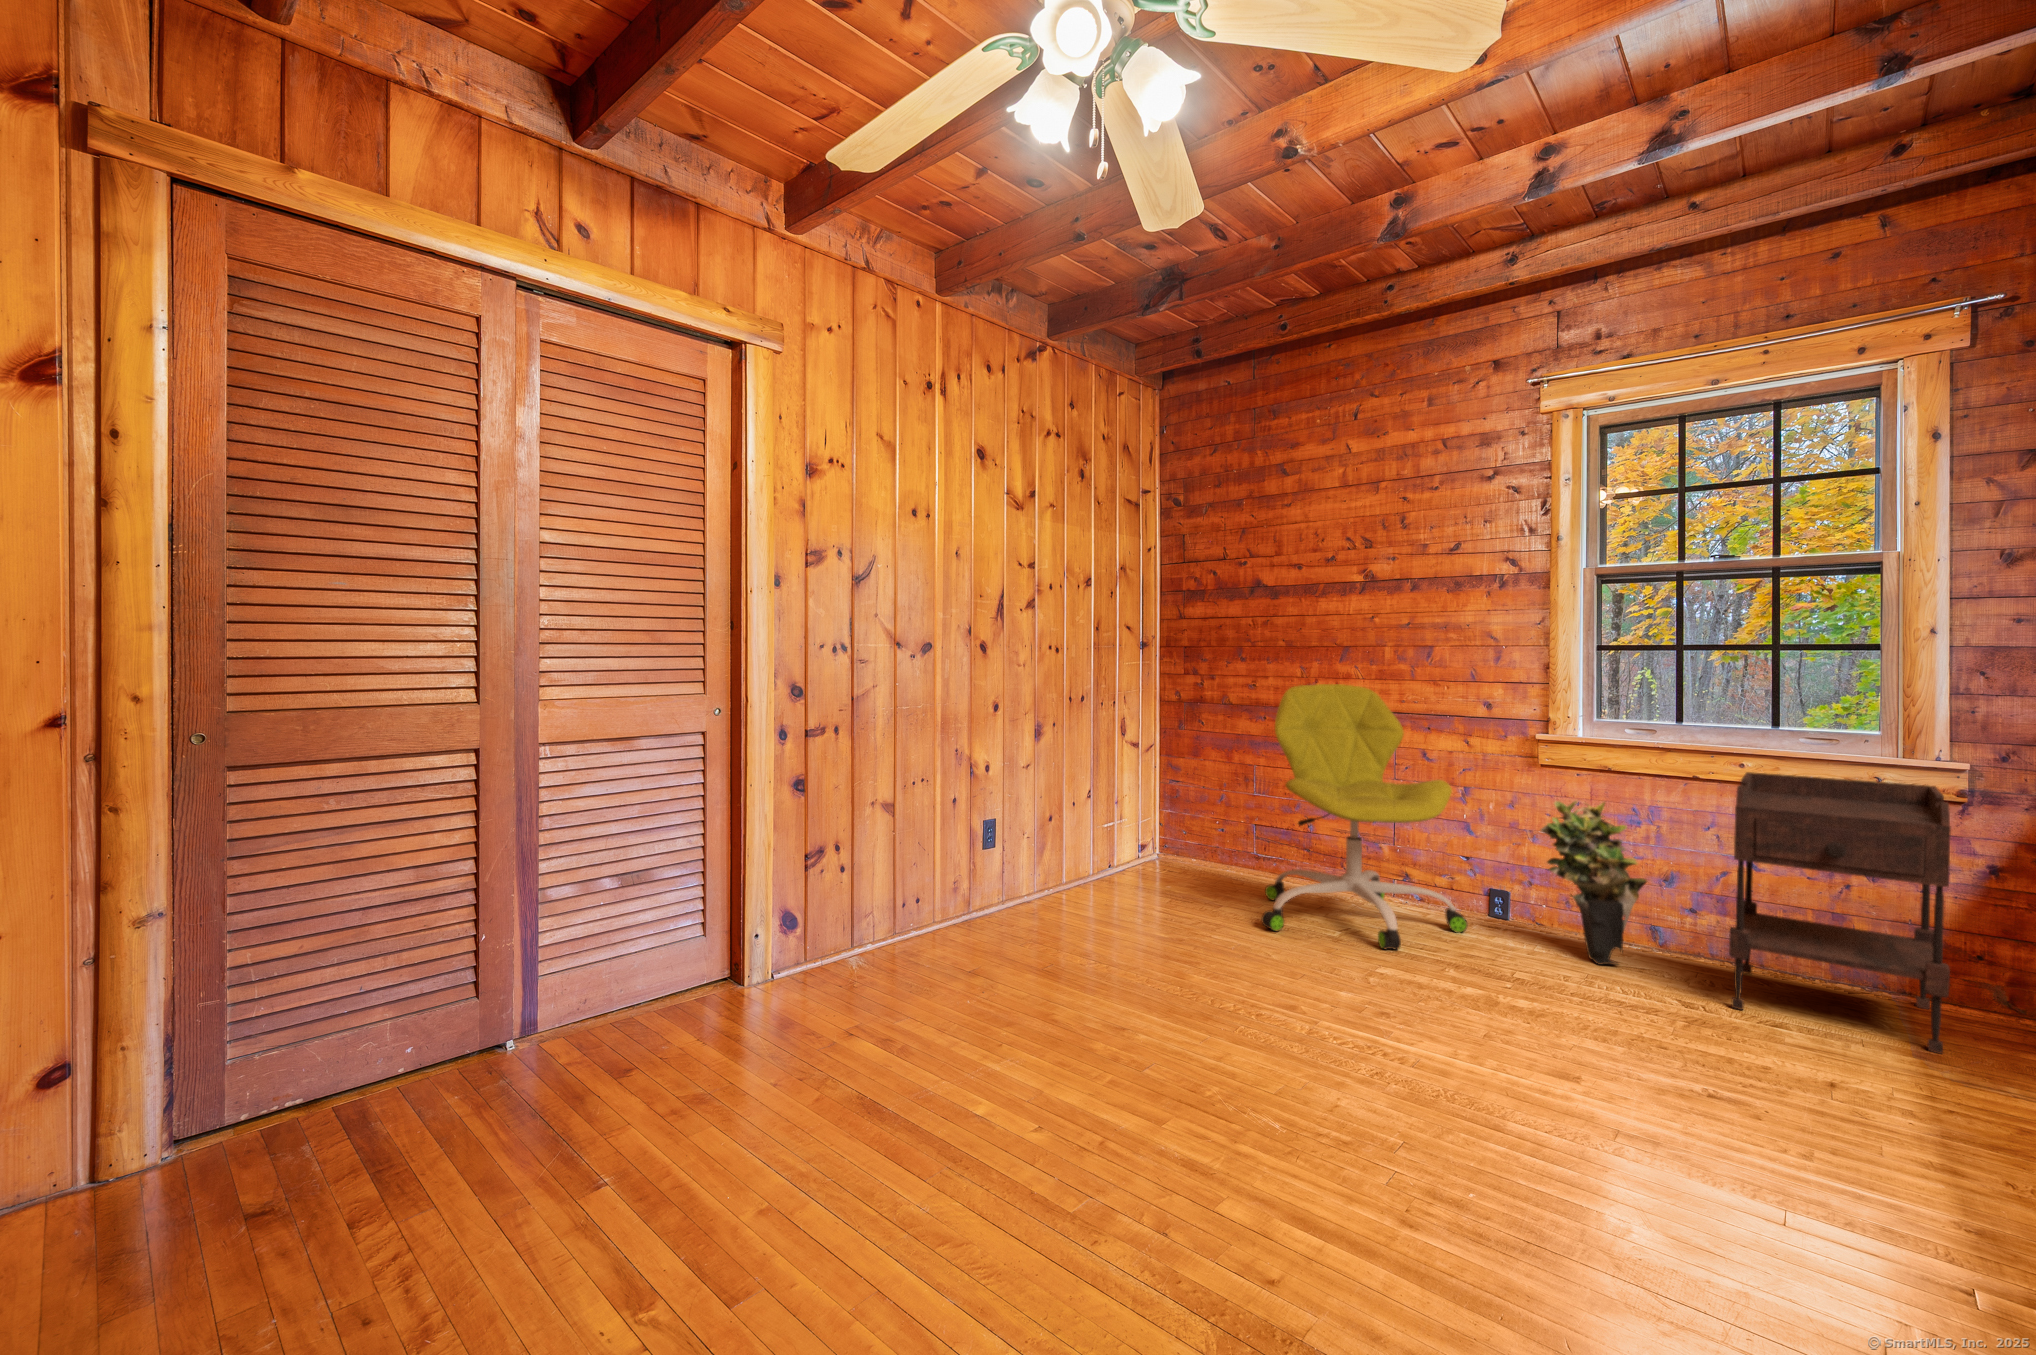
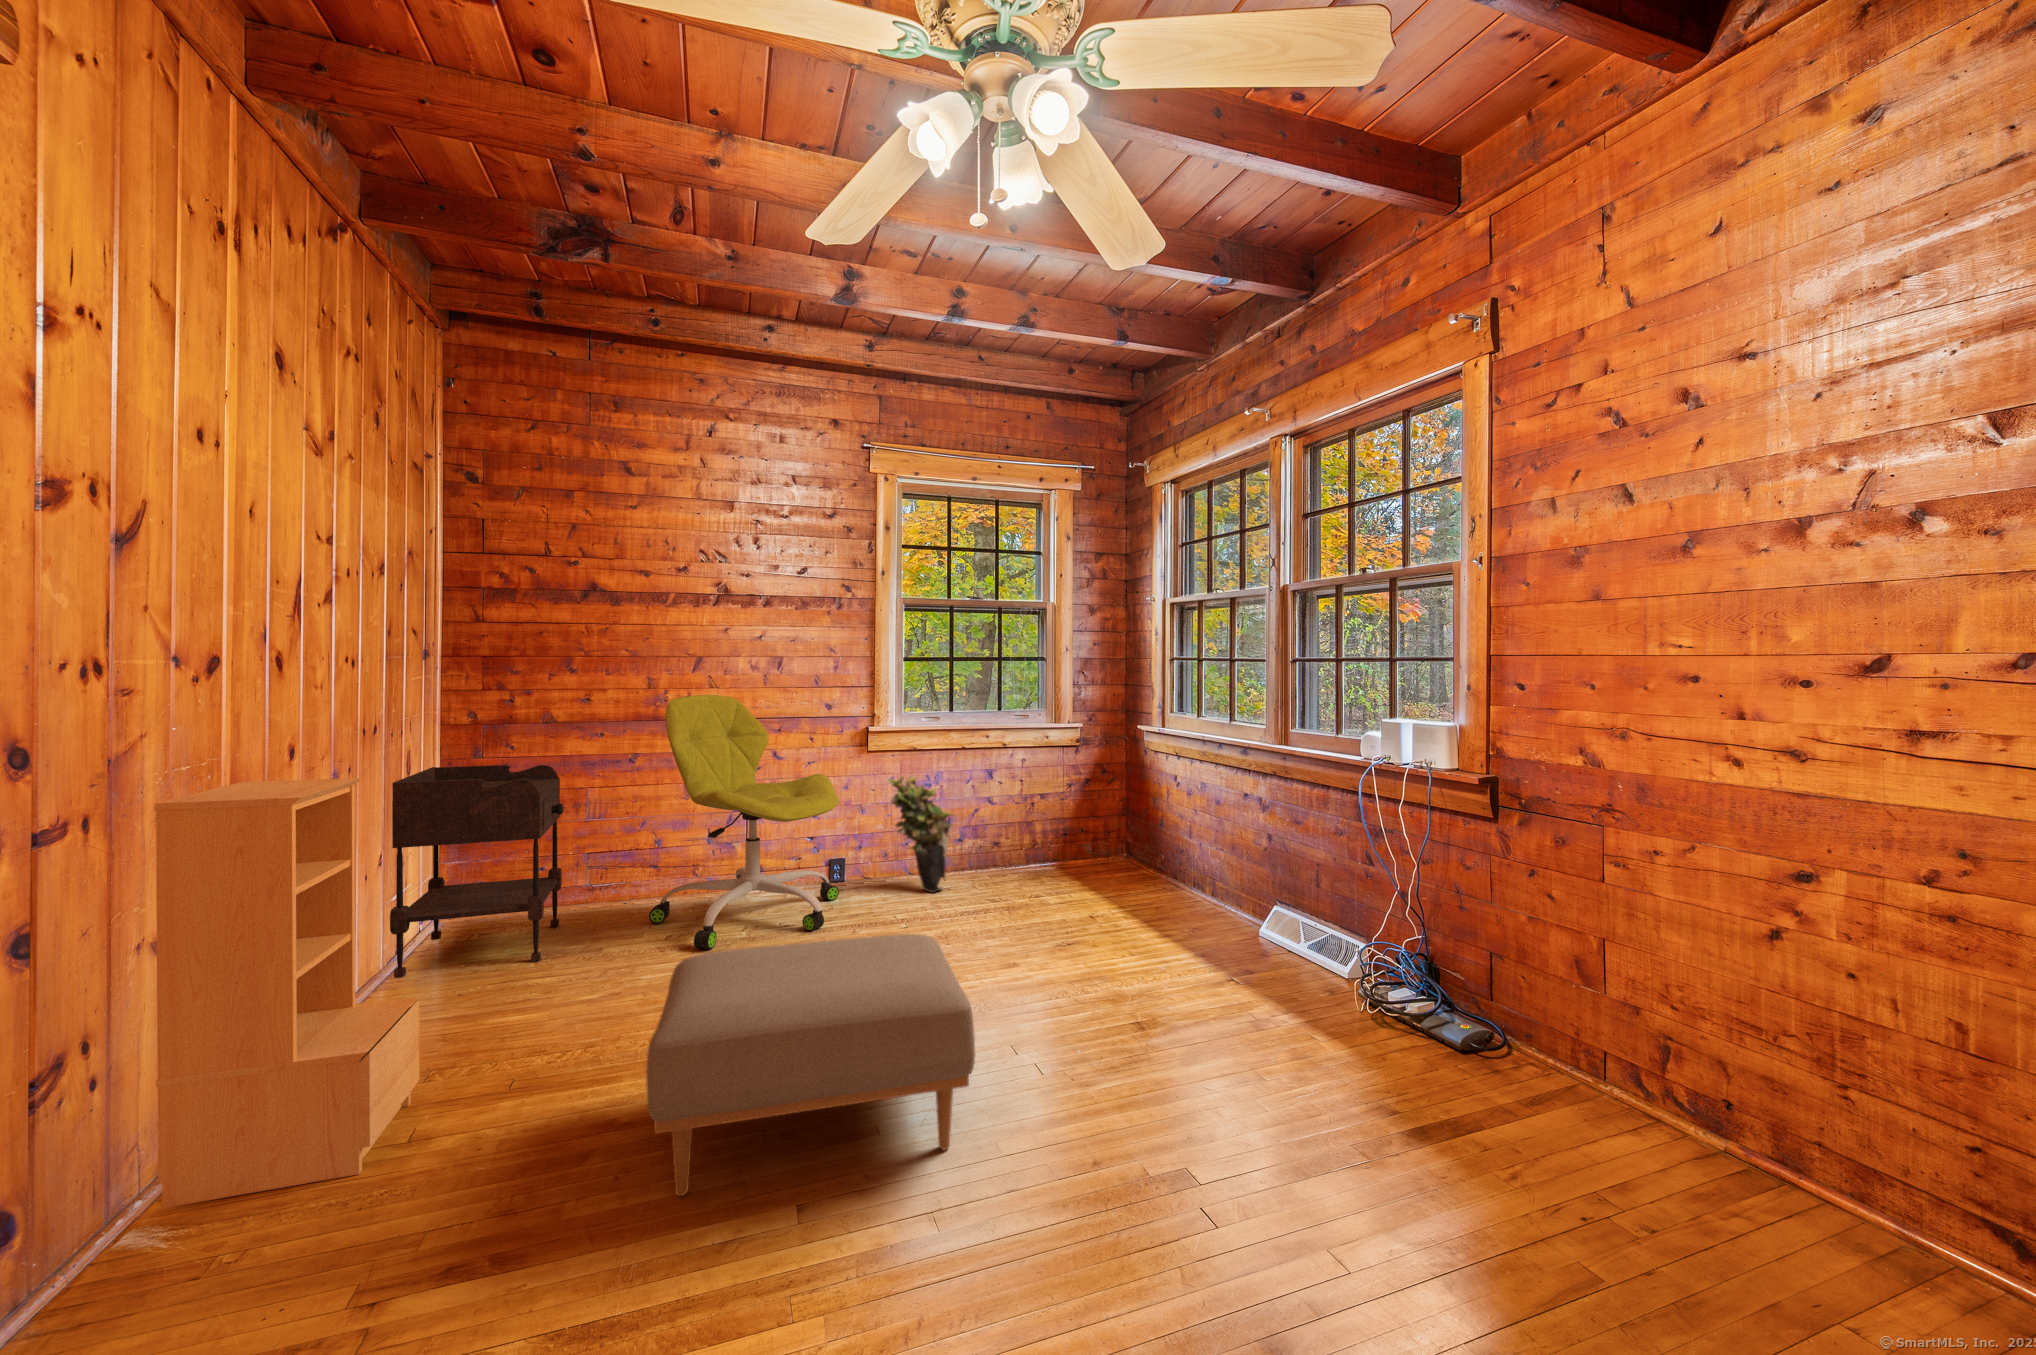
bookshelf: none [869,720,993,967] -> present [154,778,420,1208]
side table: present [1729,772,1951,1053] -> present [390,765,564,978]
ottoman: none [971,893,1291,1145] -> present [646,934,975,1196]

